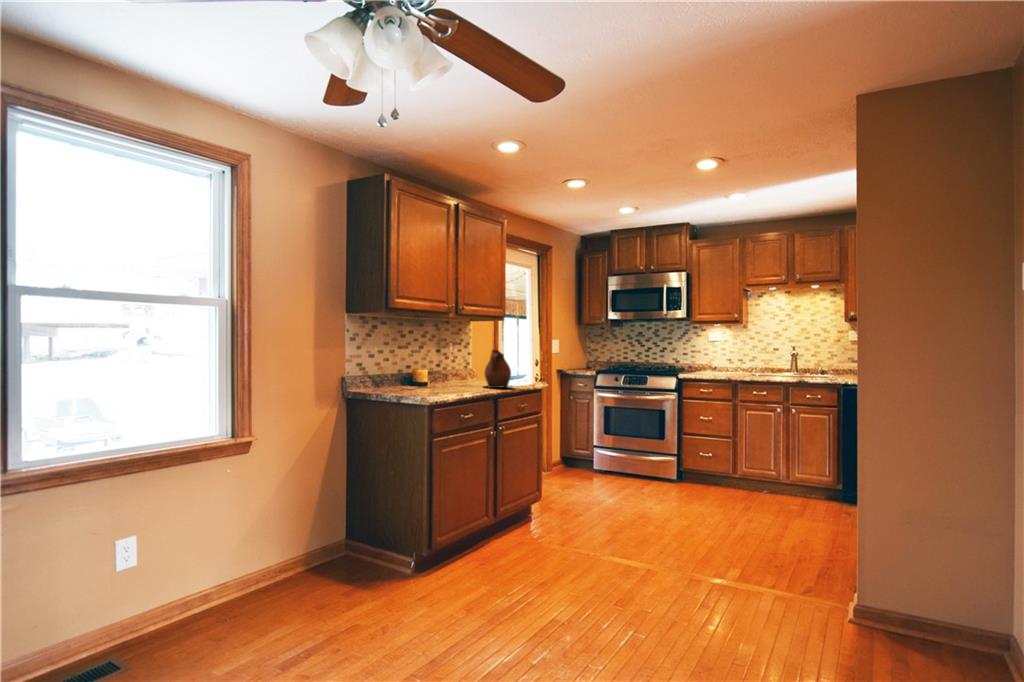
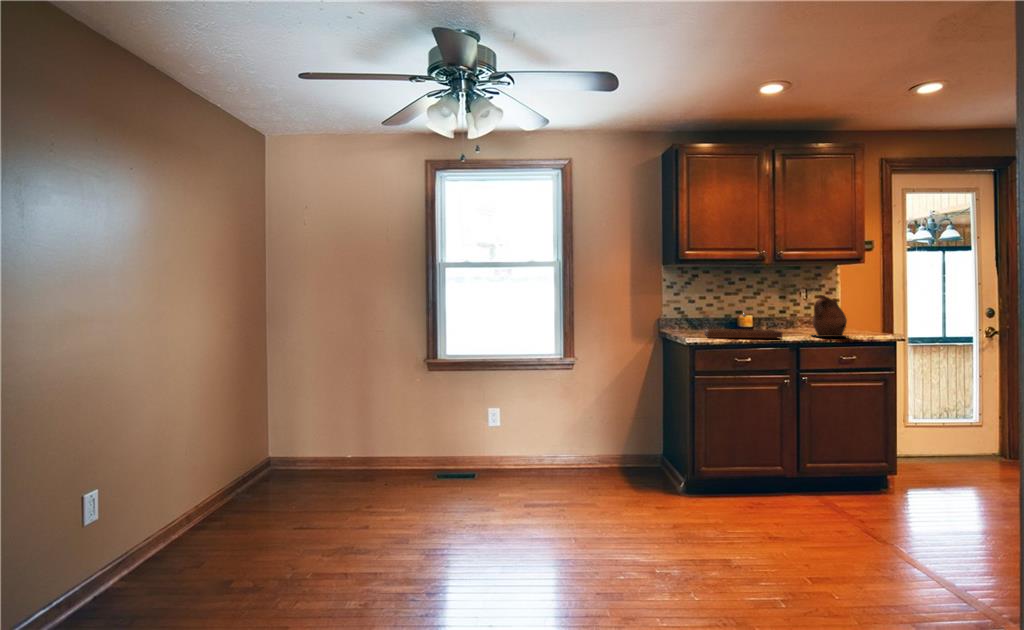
tray: none [408,368,485,395] -> present [704,313,783,338]

